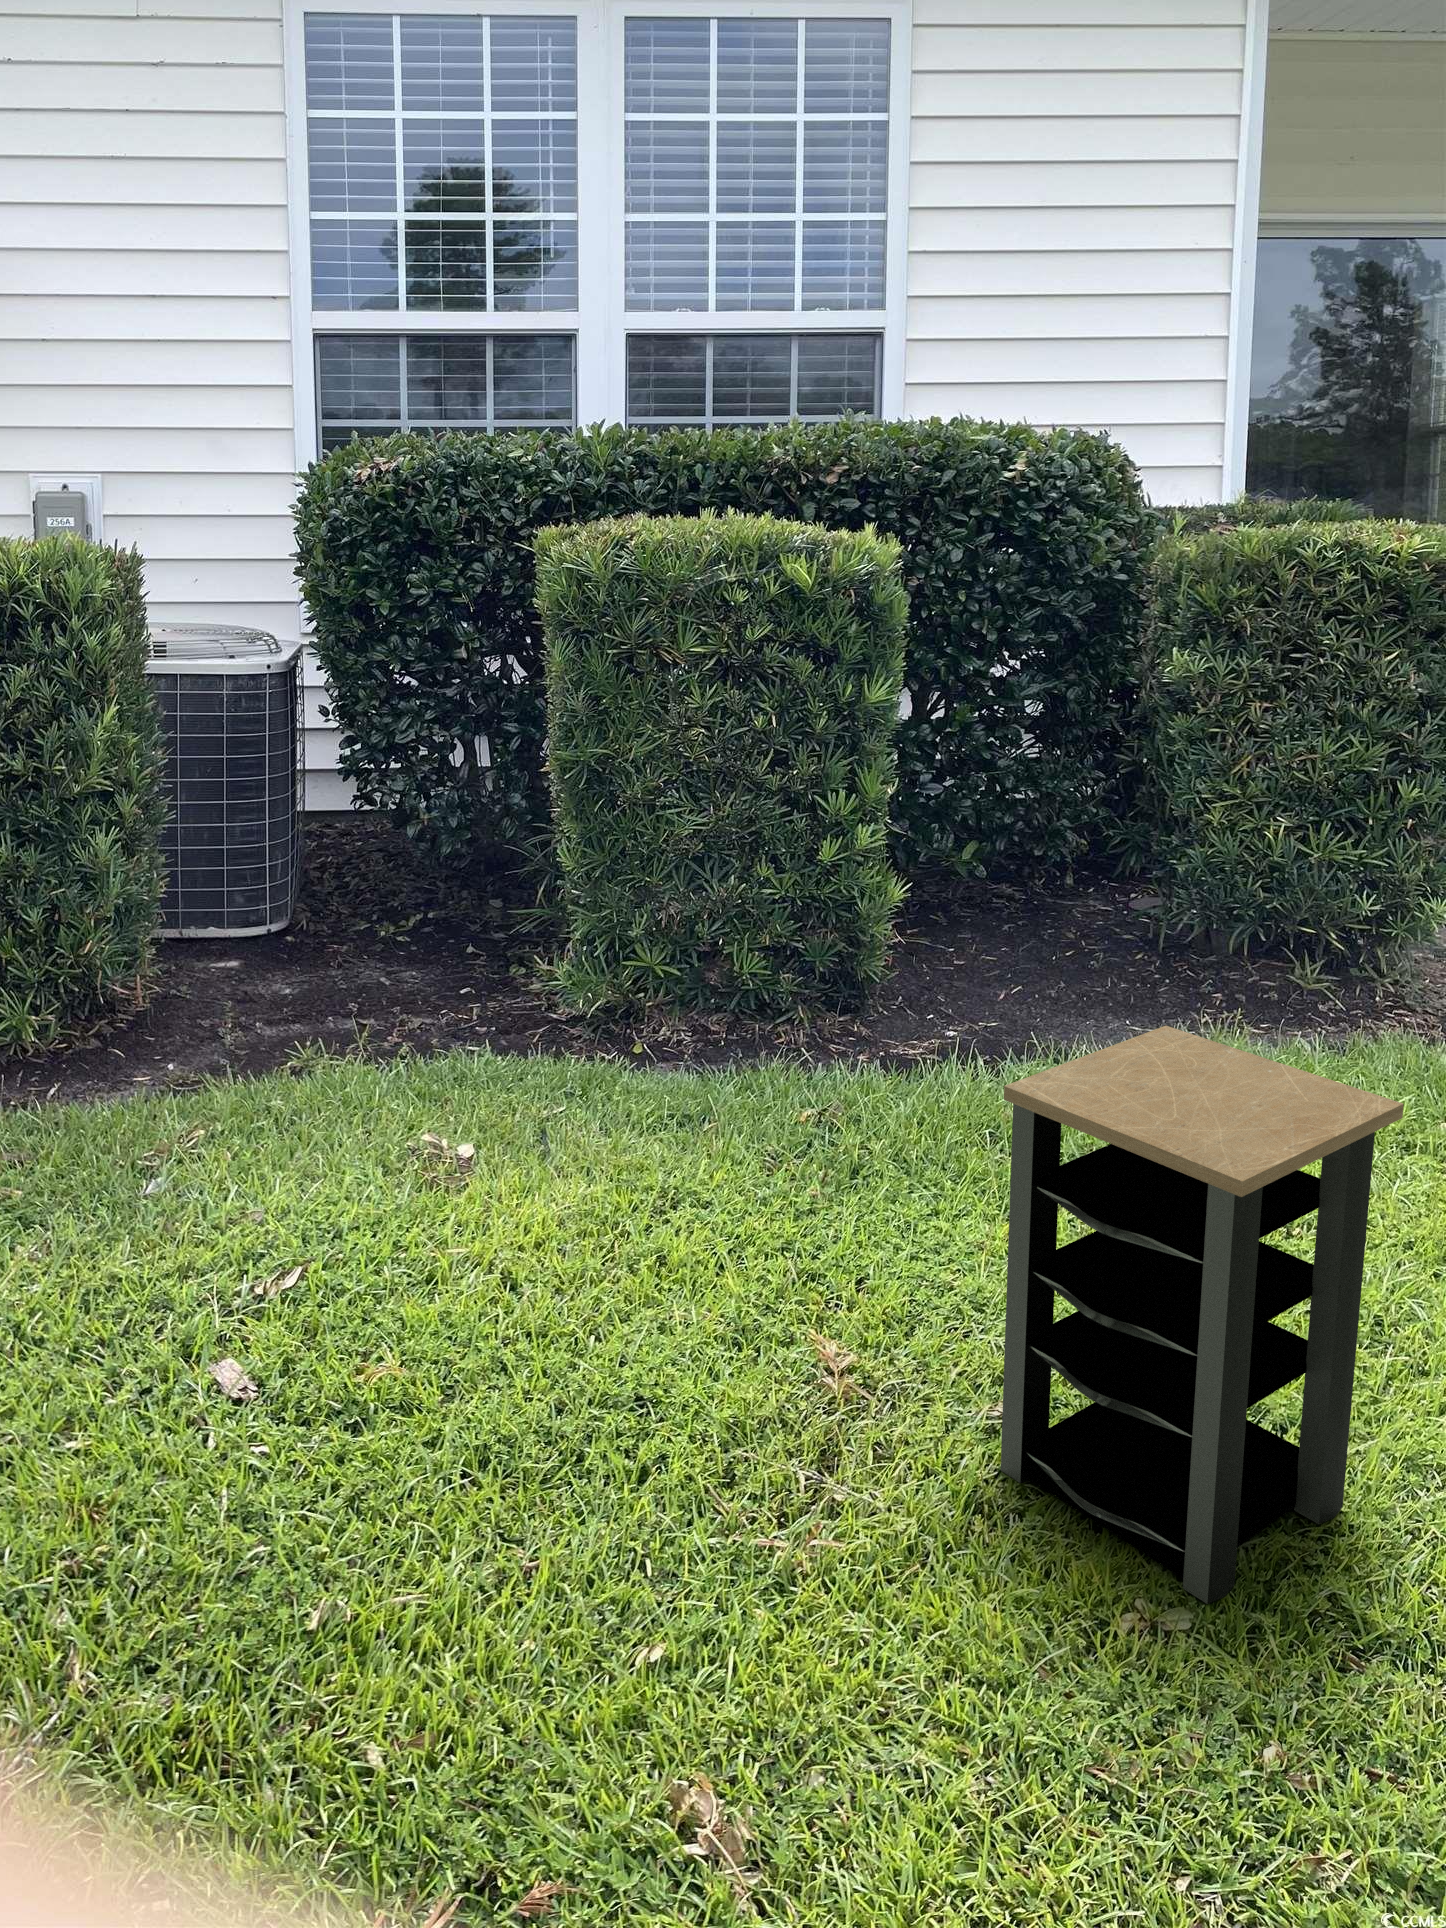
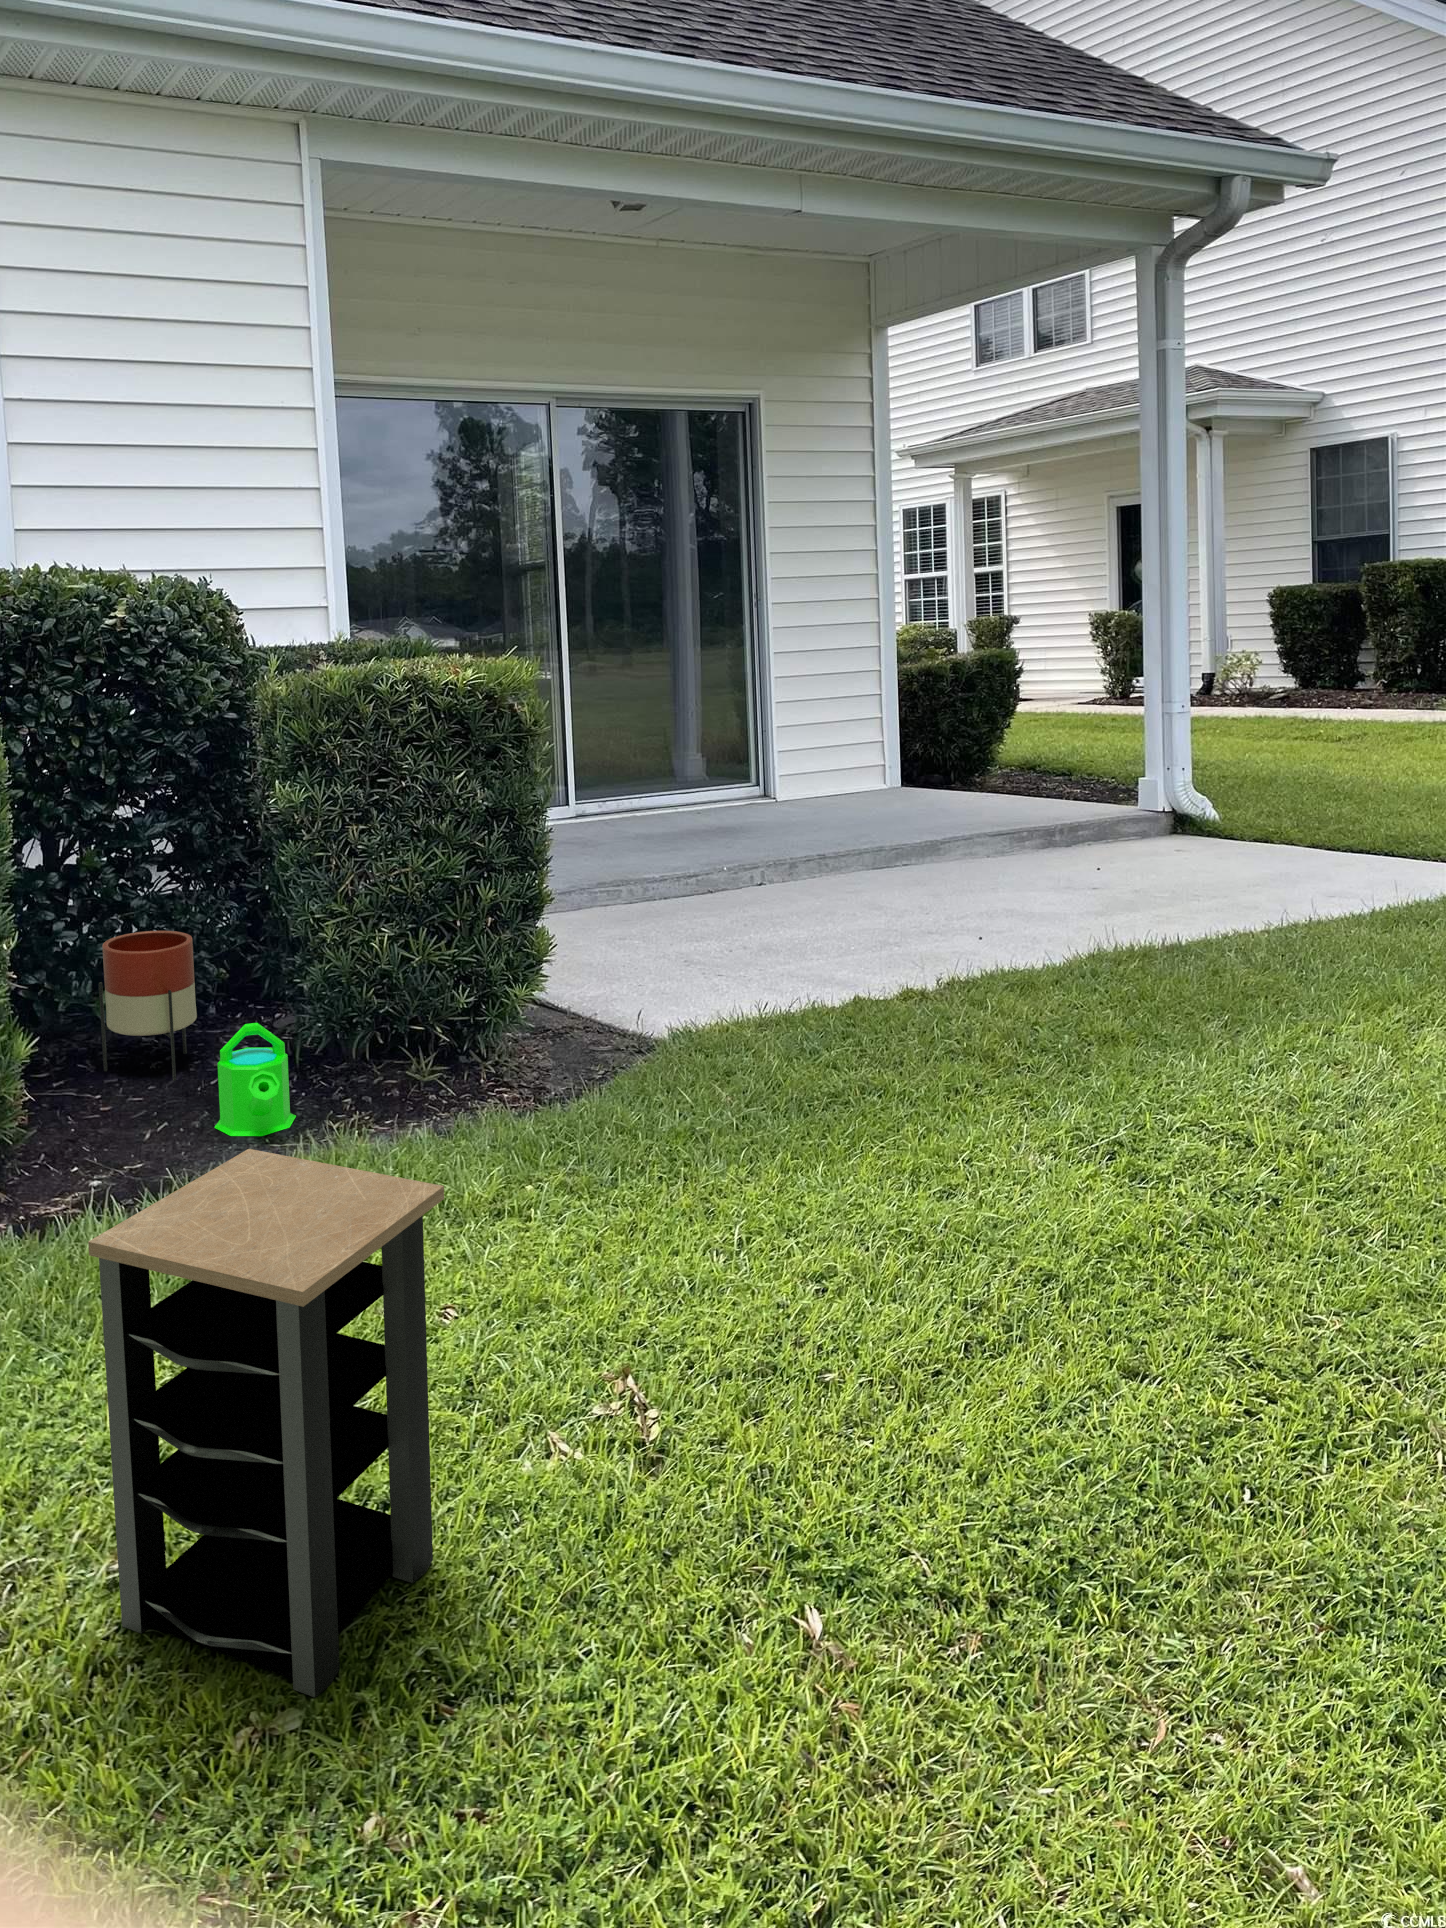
planter: none [961,799,1065,956] -> present [99,931,197,1081]
watering can: none [1078,906,1168,1026] -> present [215,1023,296,1136]

